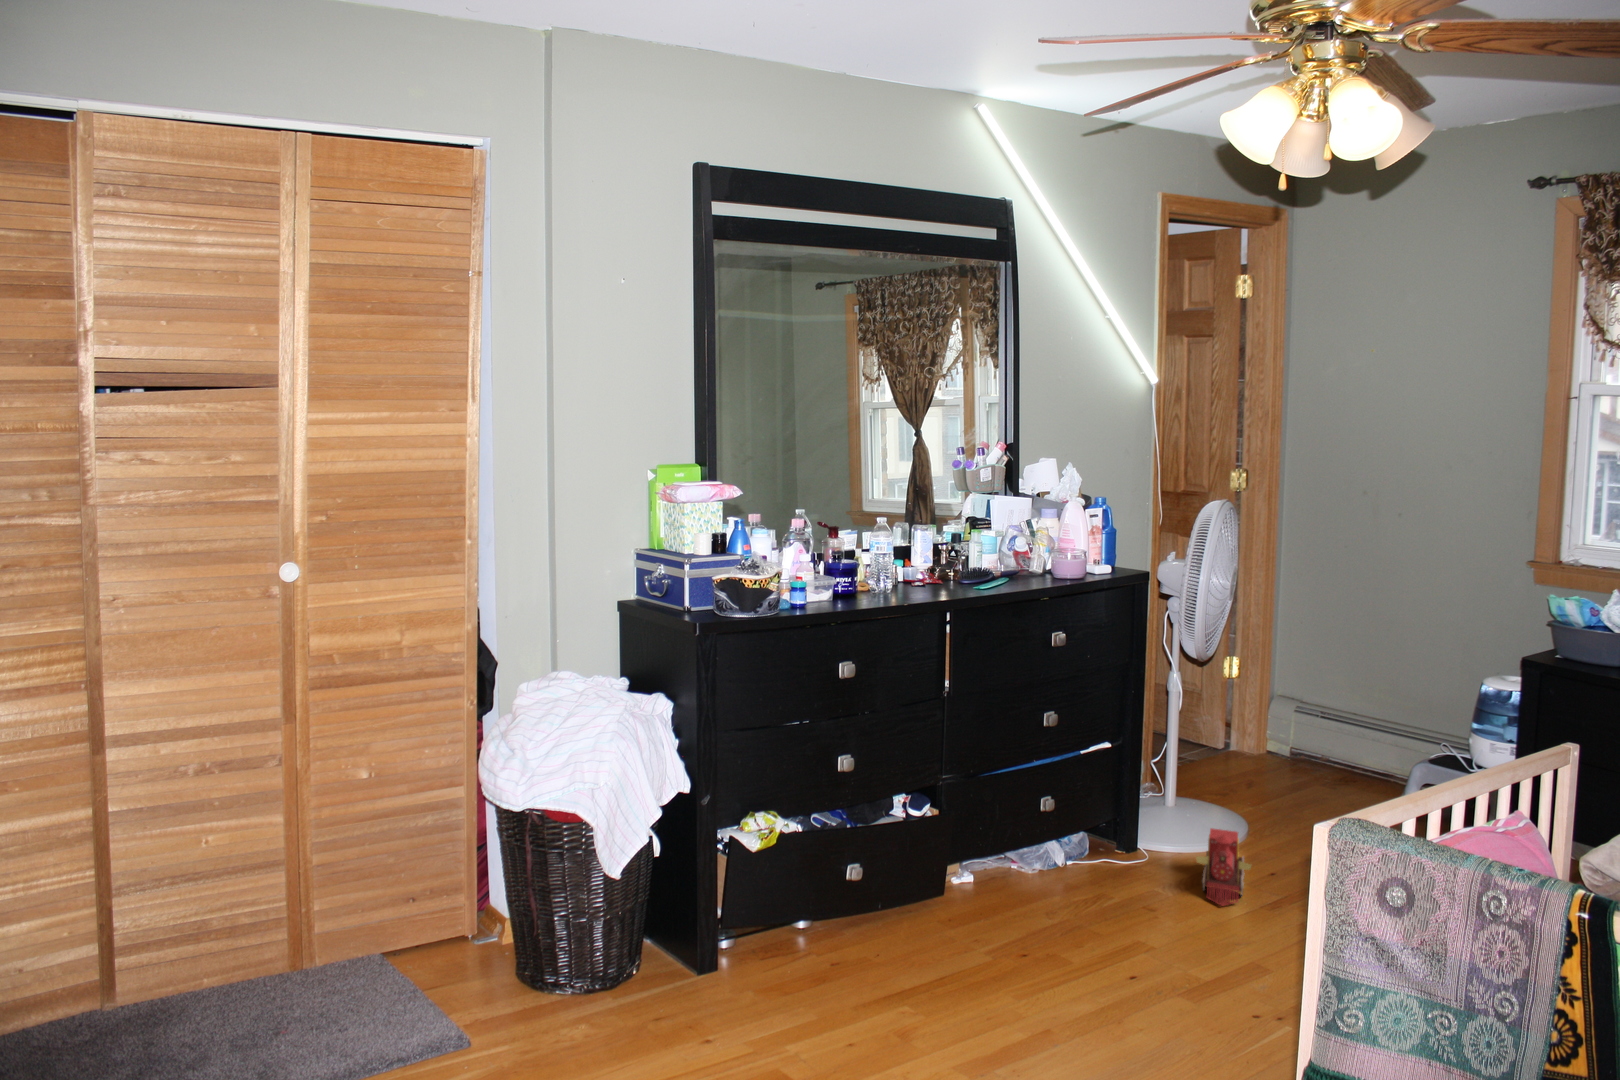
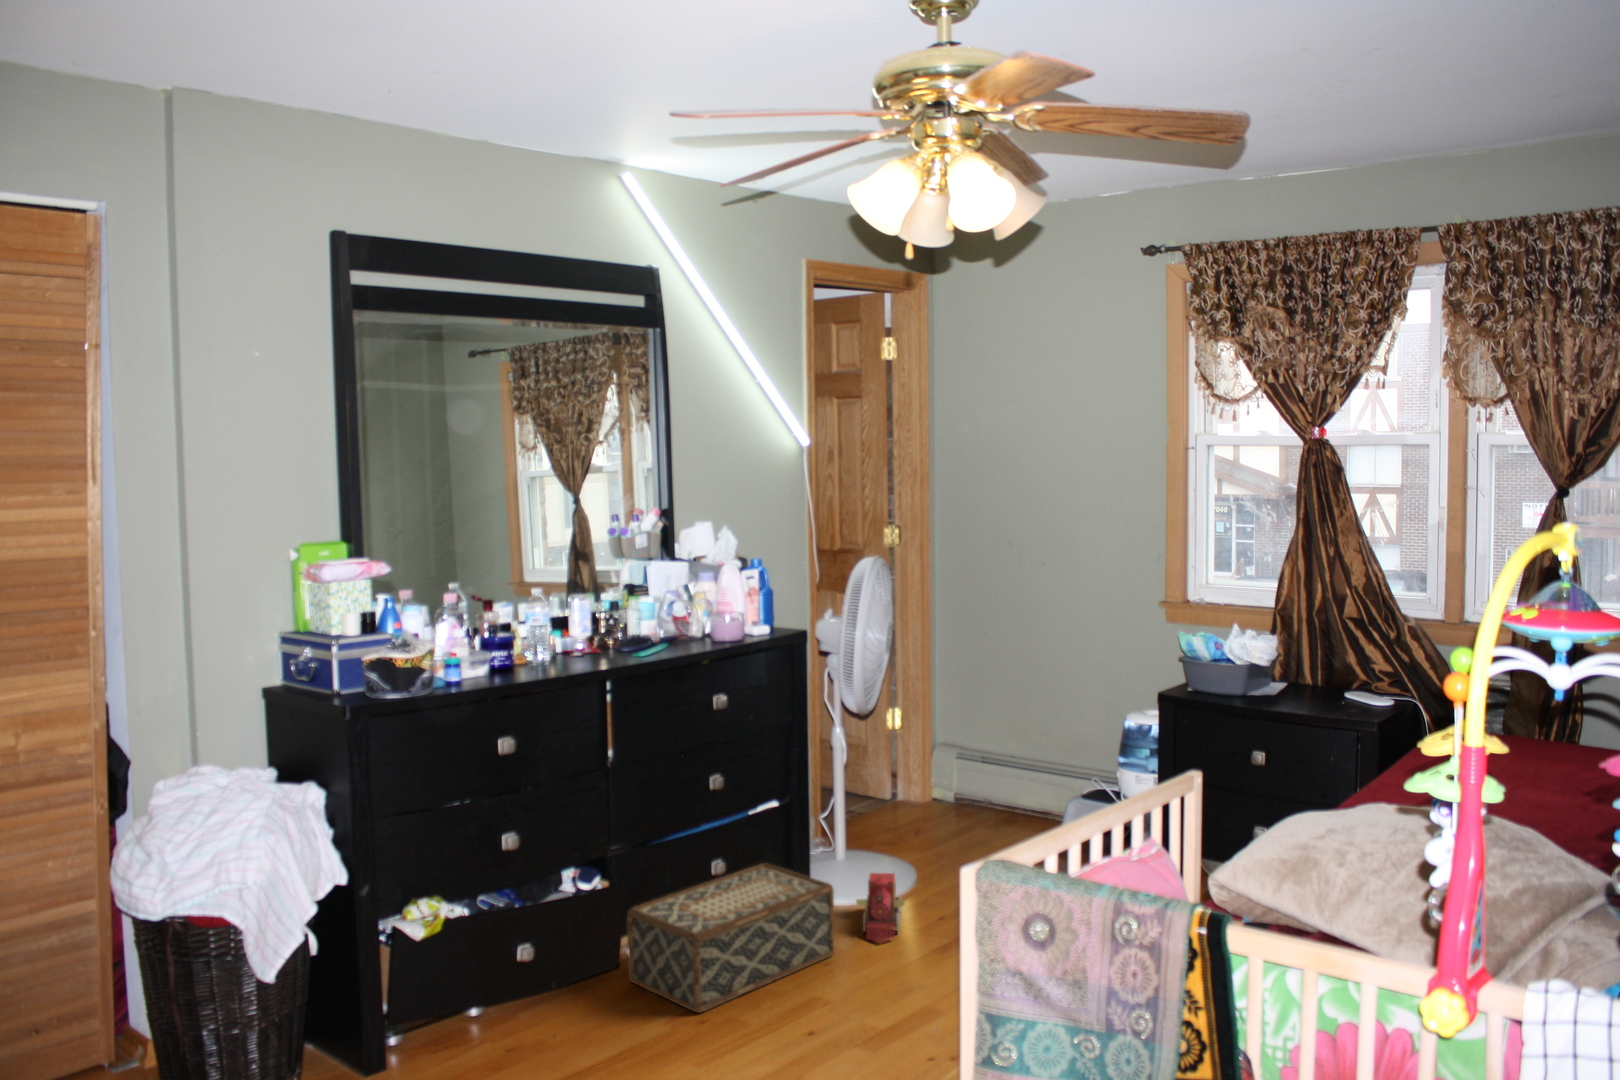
woven basket: none [956,807,1174,959] -> present [627,863,834,1013]

